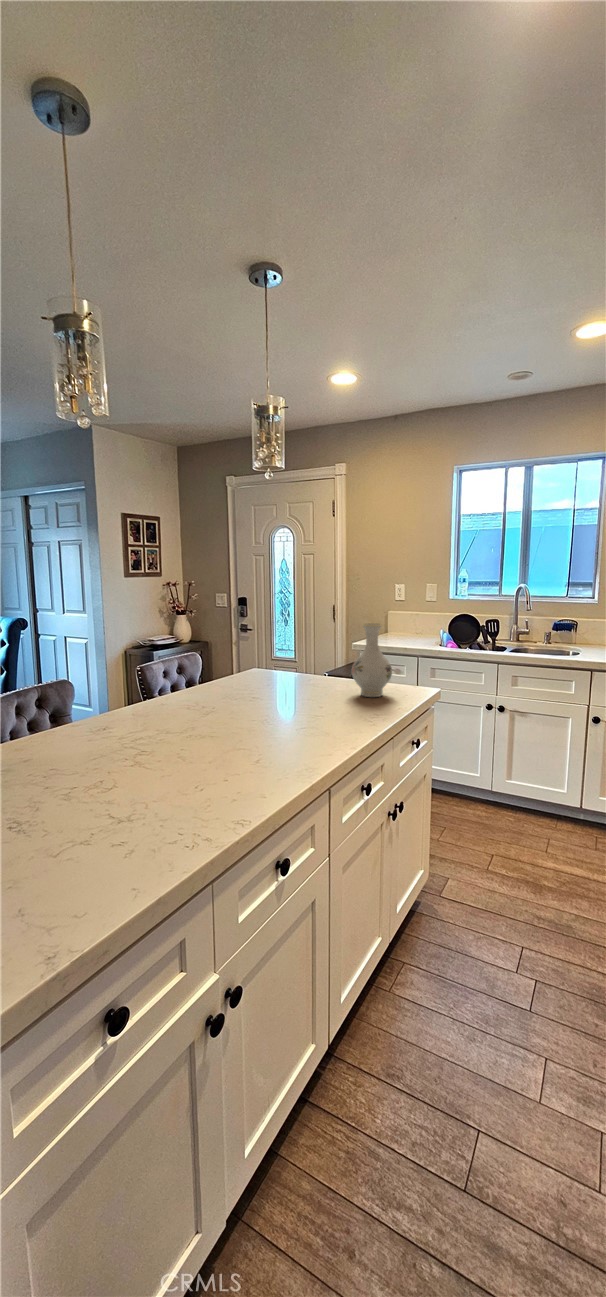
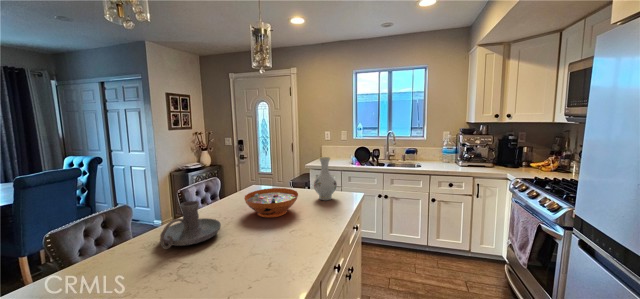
decorative bowl: none [234,671,321,715] -> present [244,188,298,218]
candle holder: none [111,678,196,741] -> present [160,201,221,249]

